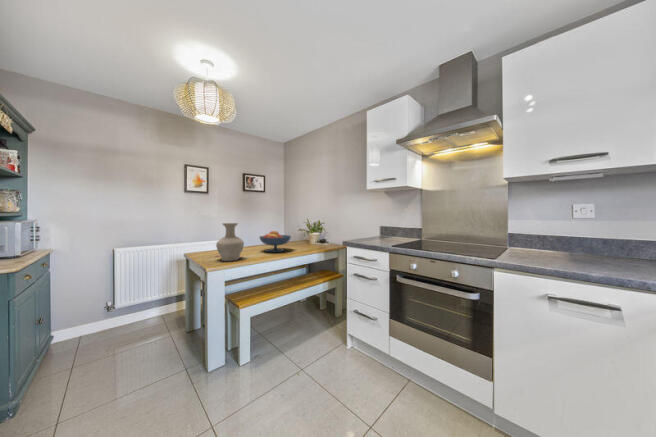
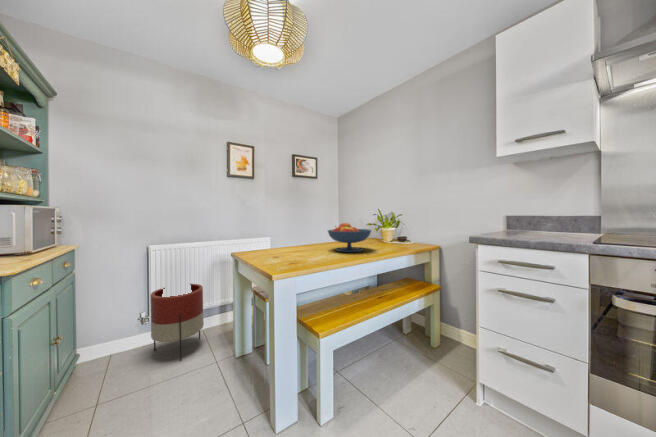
vase: present [216,223,244,261] -> none [279,209,316,263]
planter: none [116,278,162,337] -> present [150,284,204,361]

